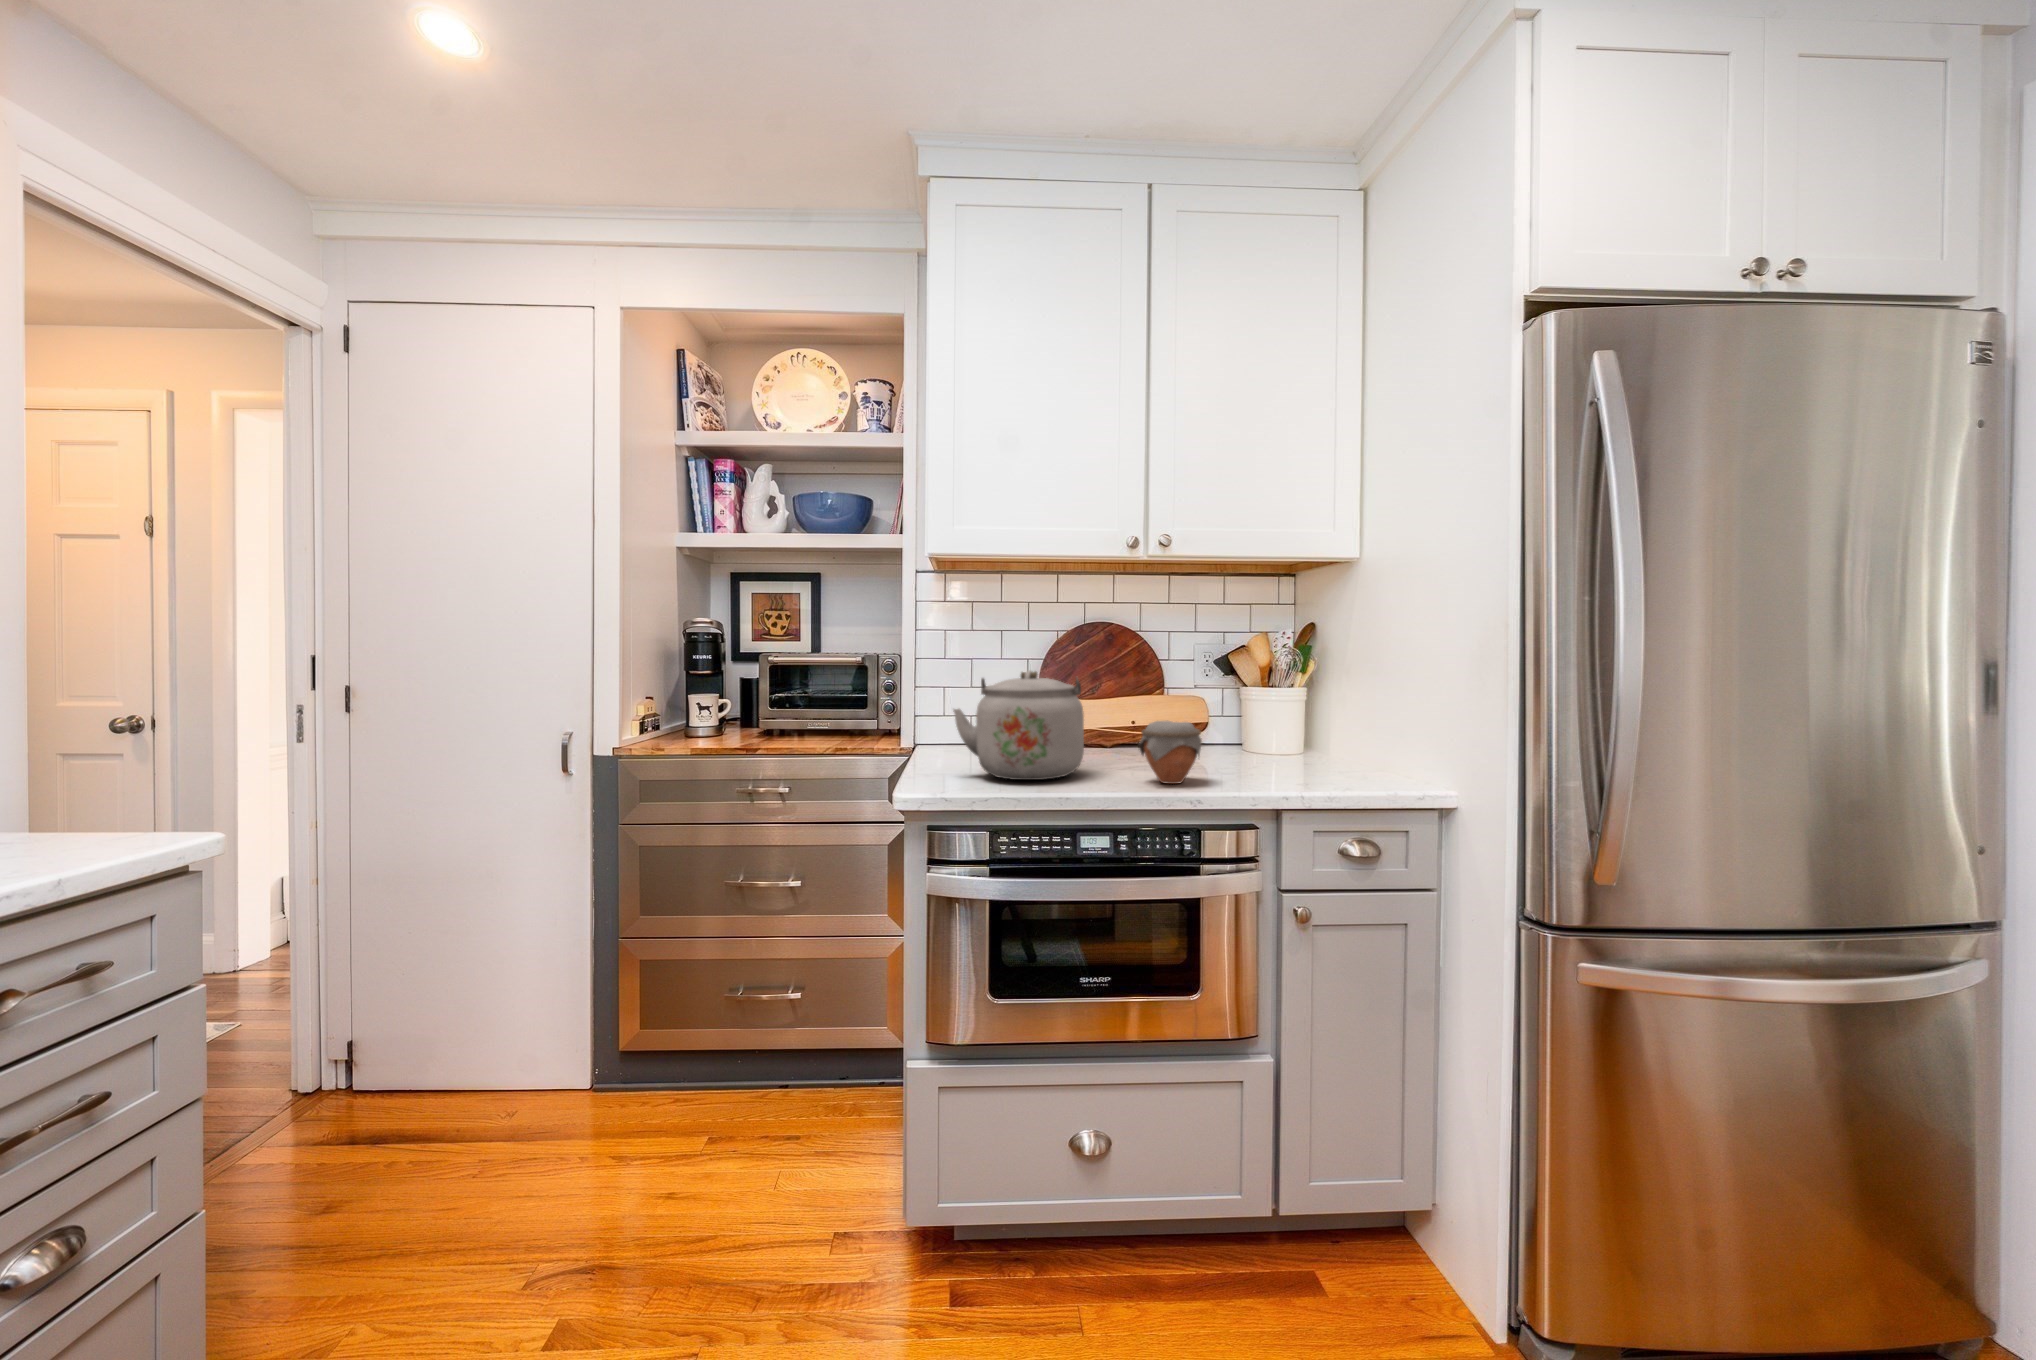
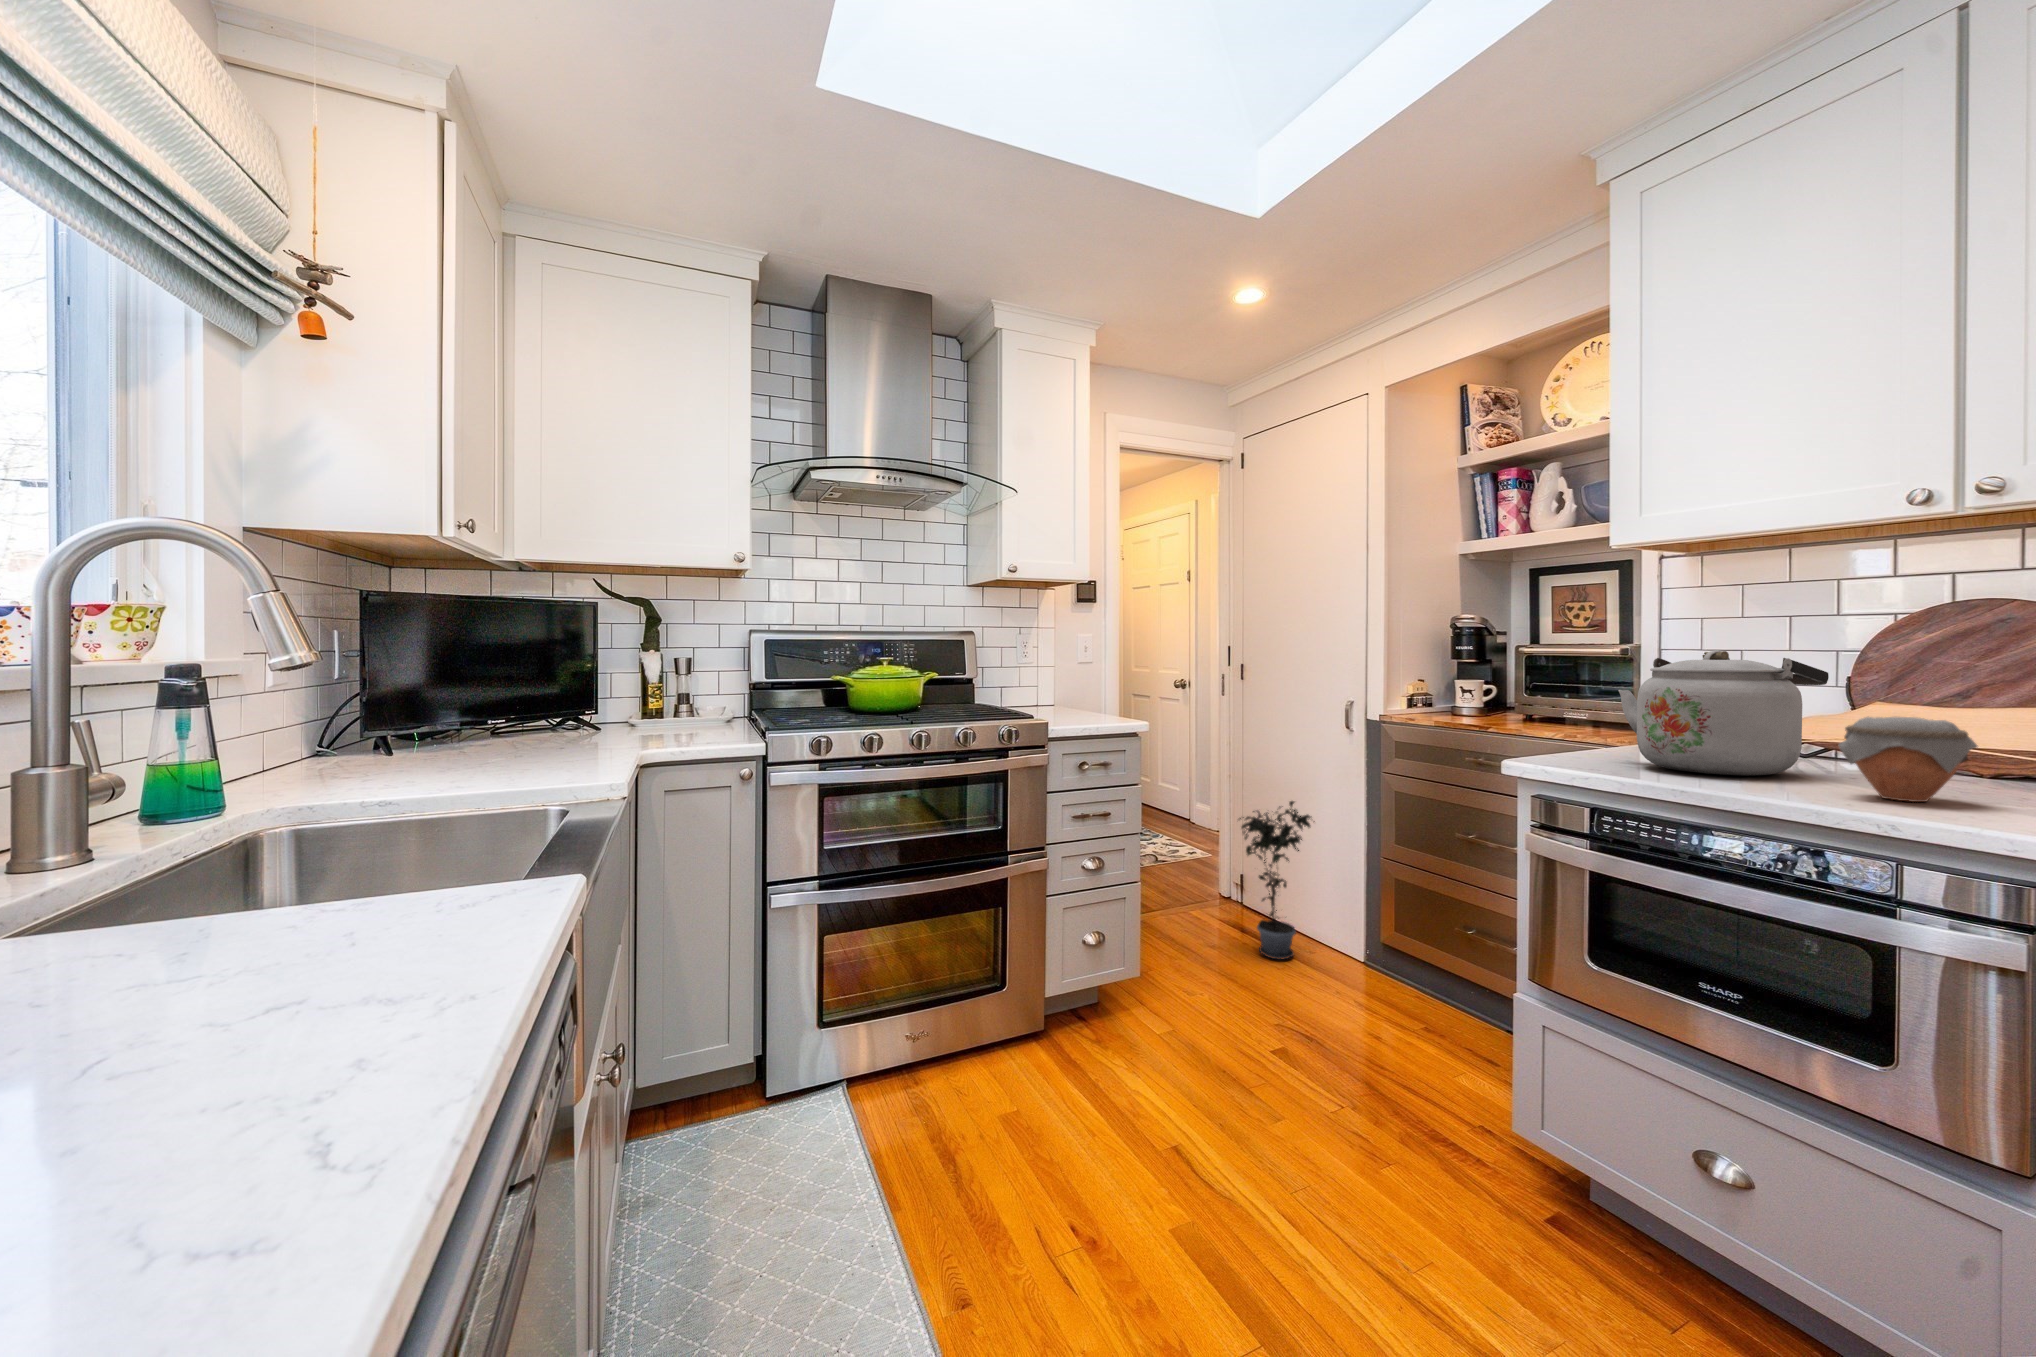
potted plant: none [416,889,535,1134] -> present [1240,801,1315,959]

